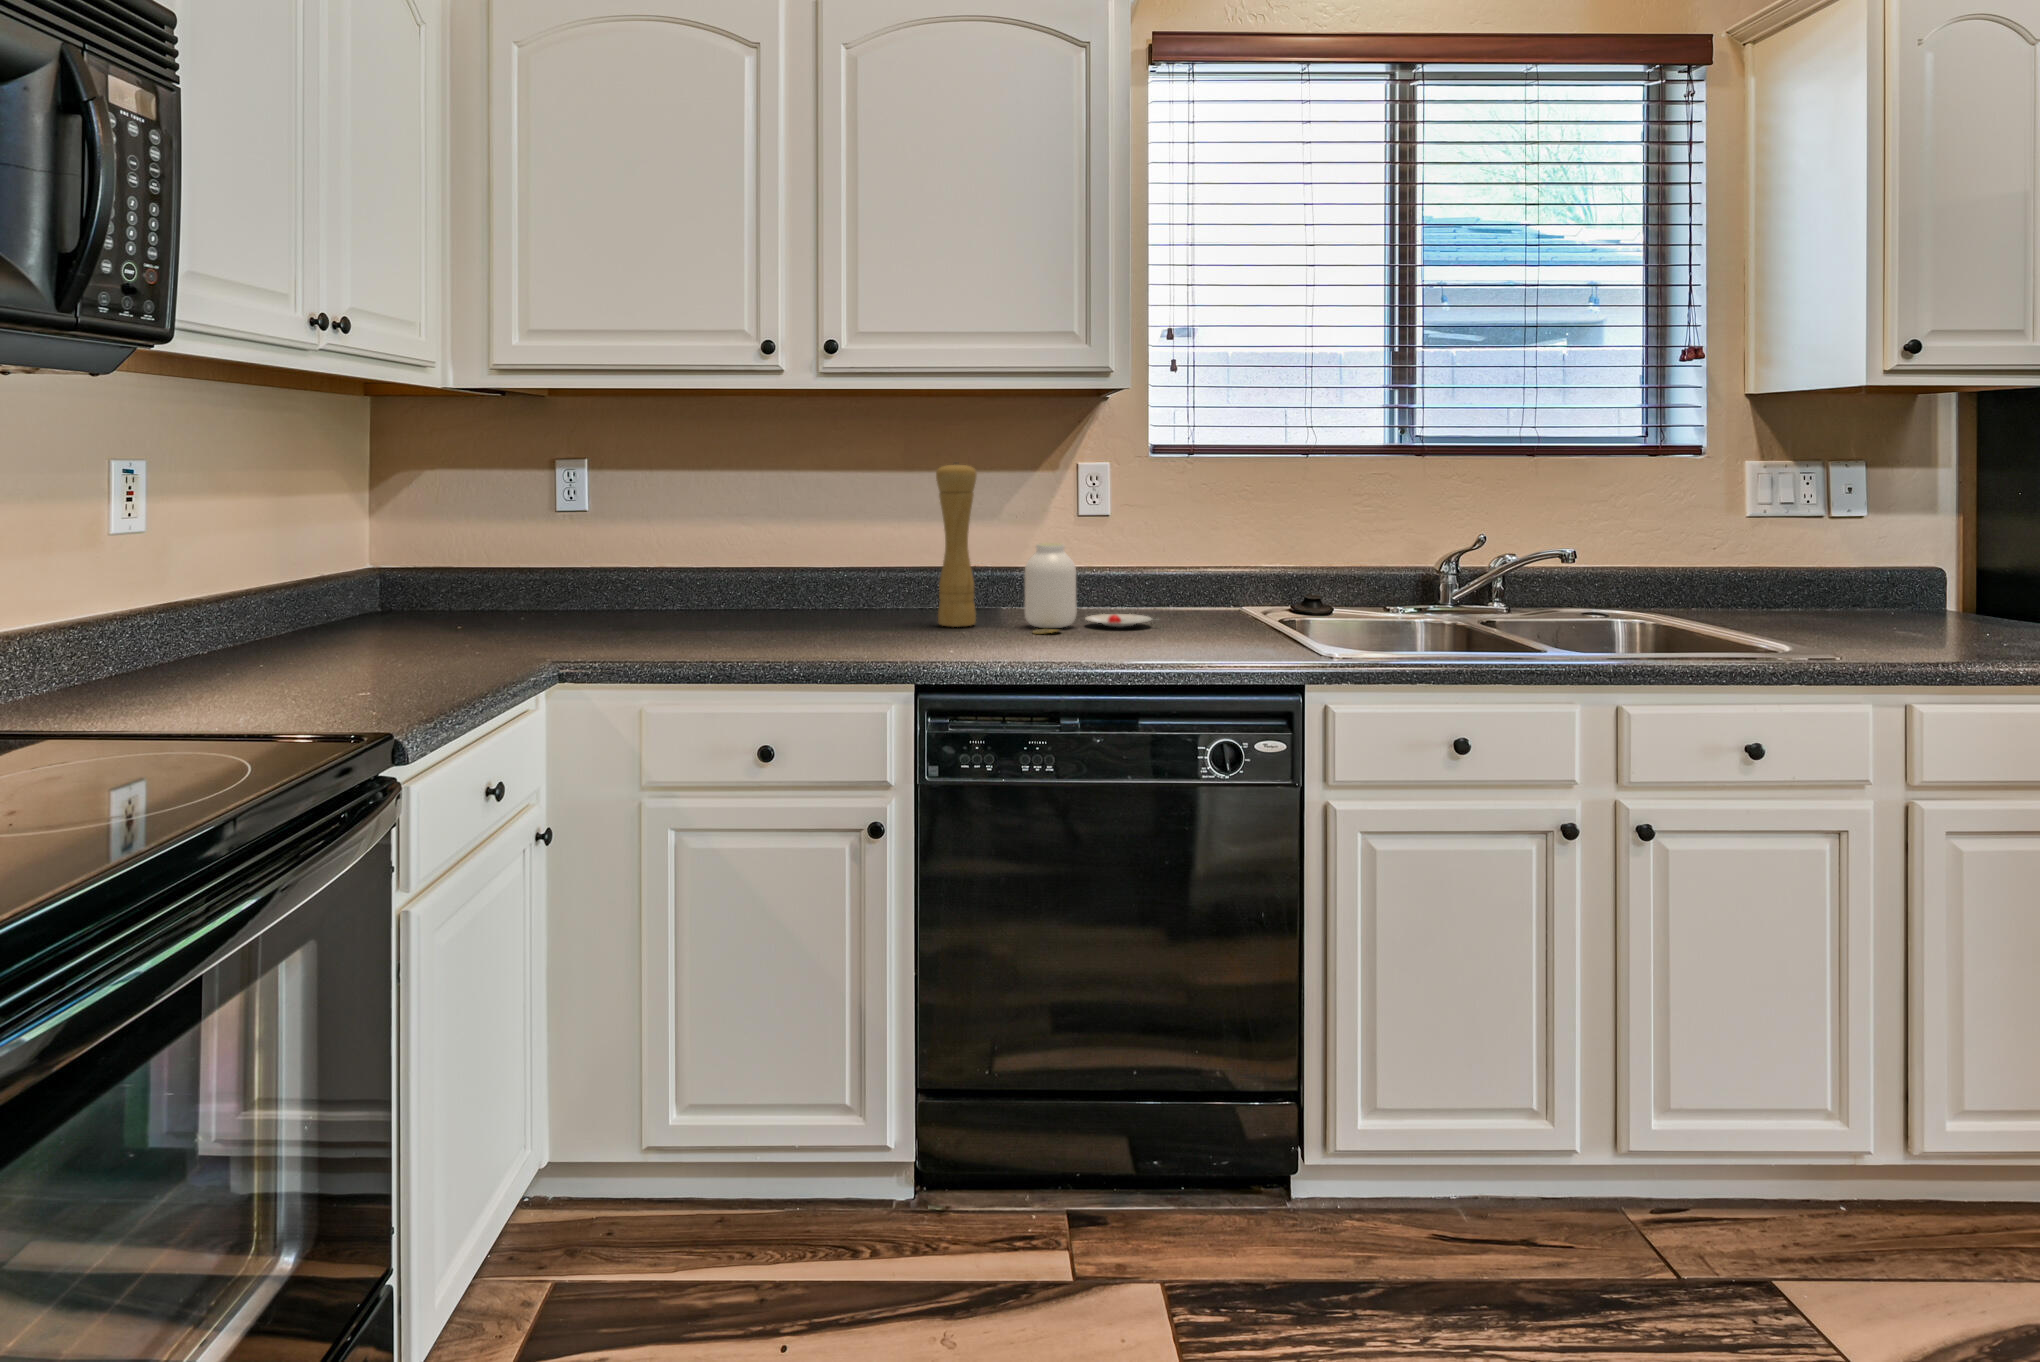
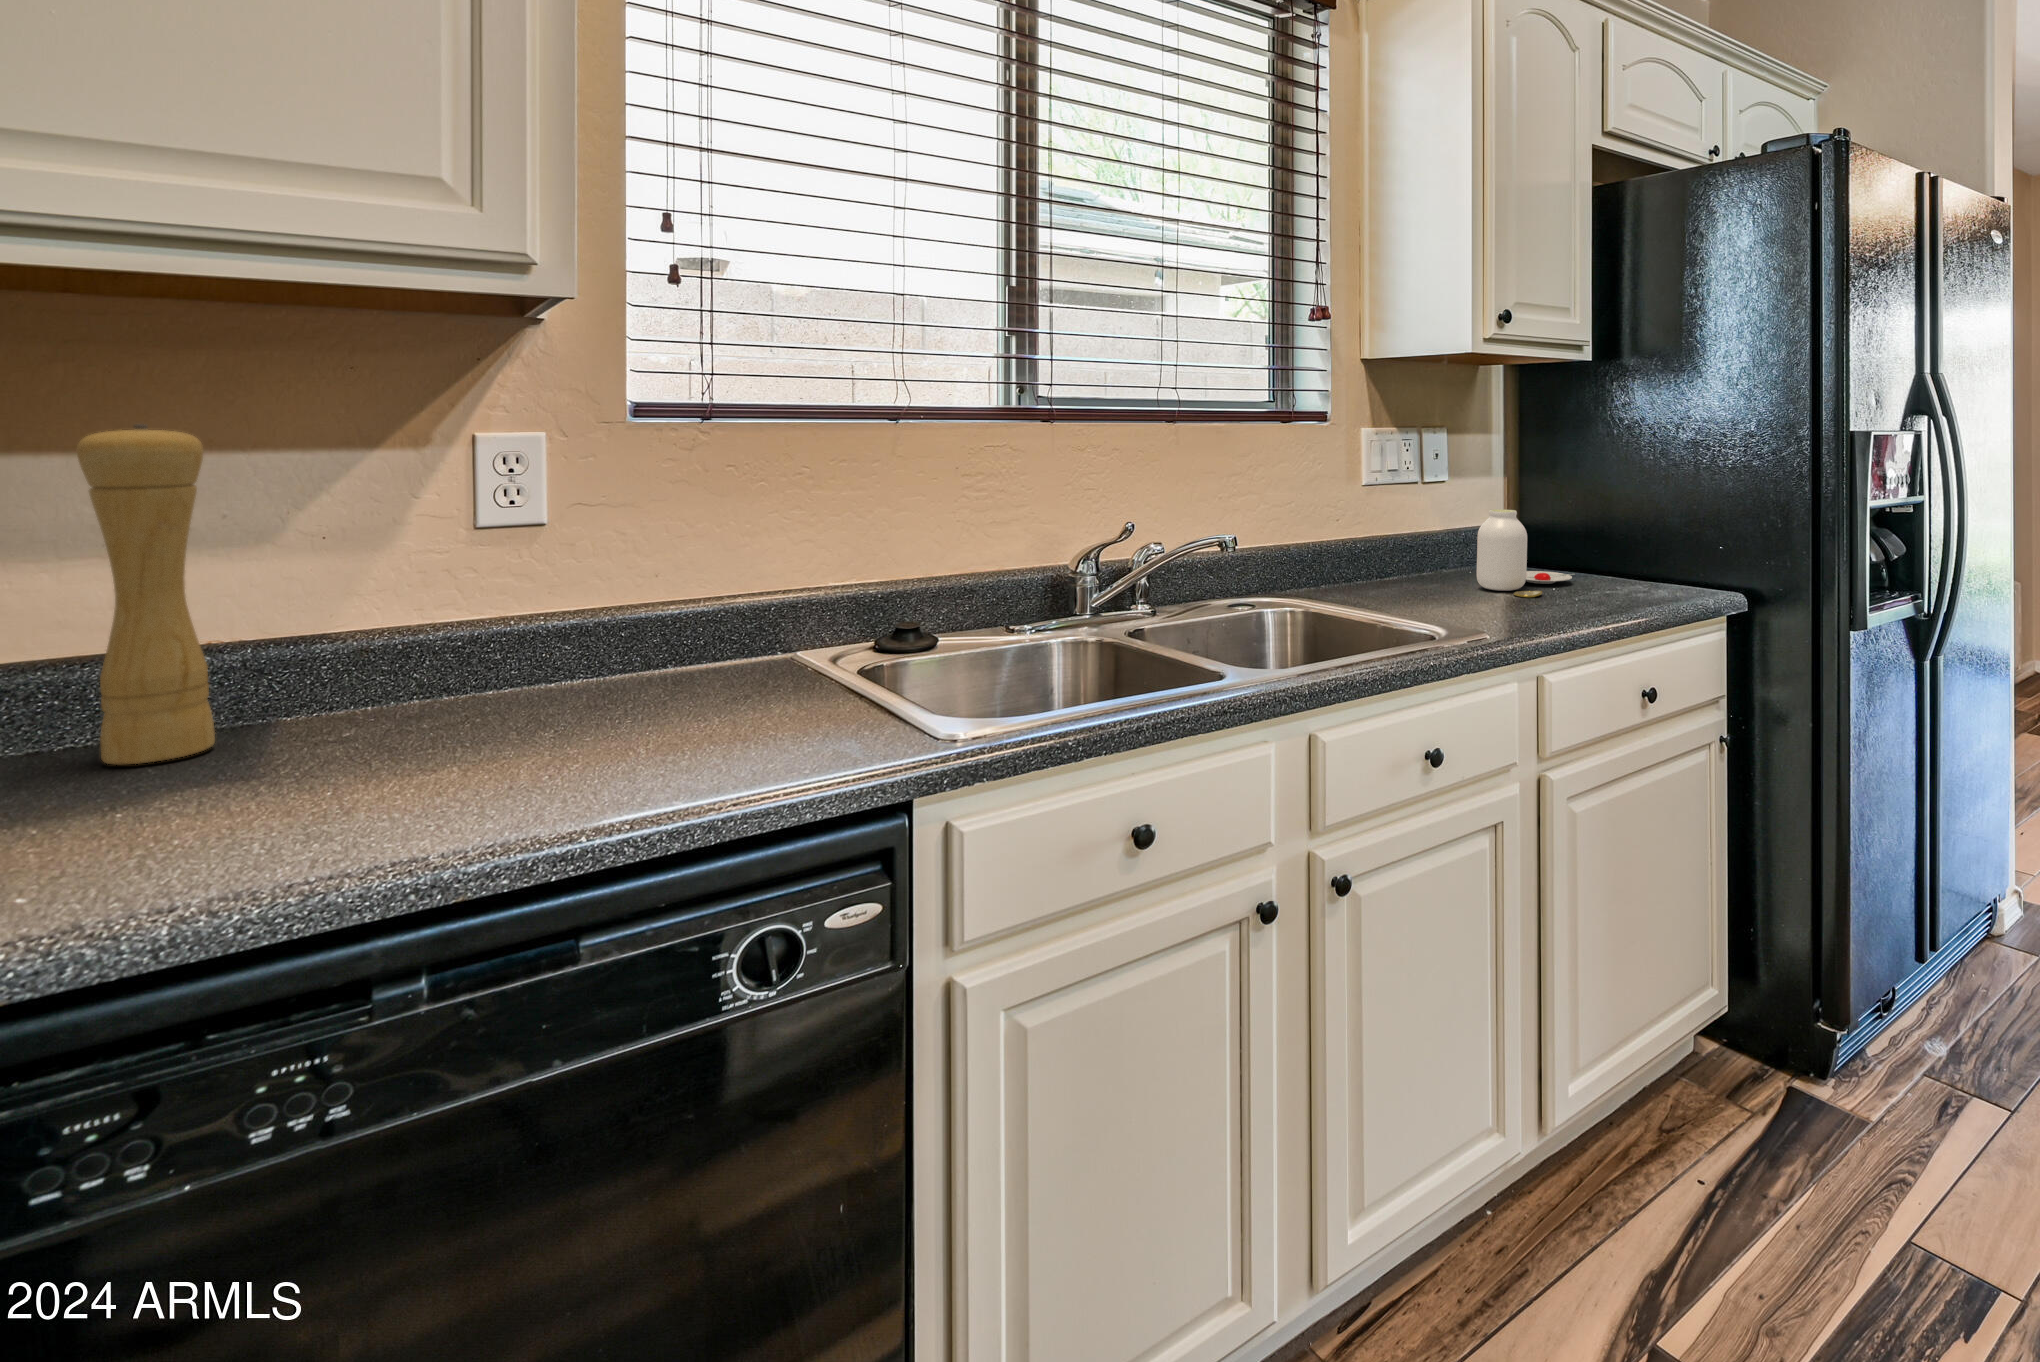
jar: present [1024,543,1152,634] -> present [1477,509,1574,597]

